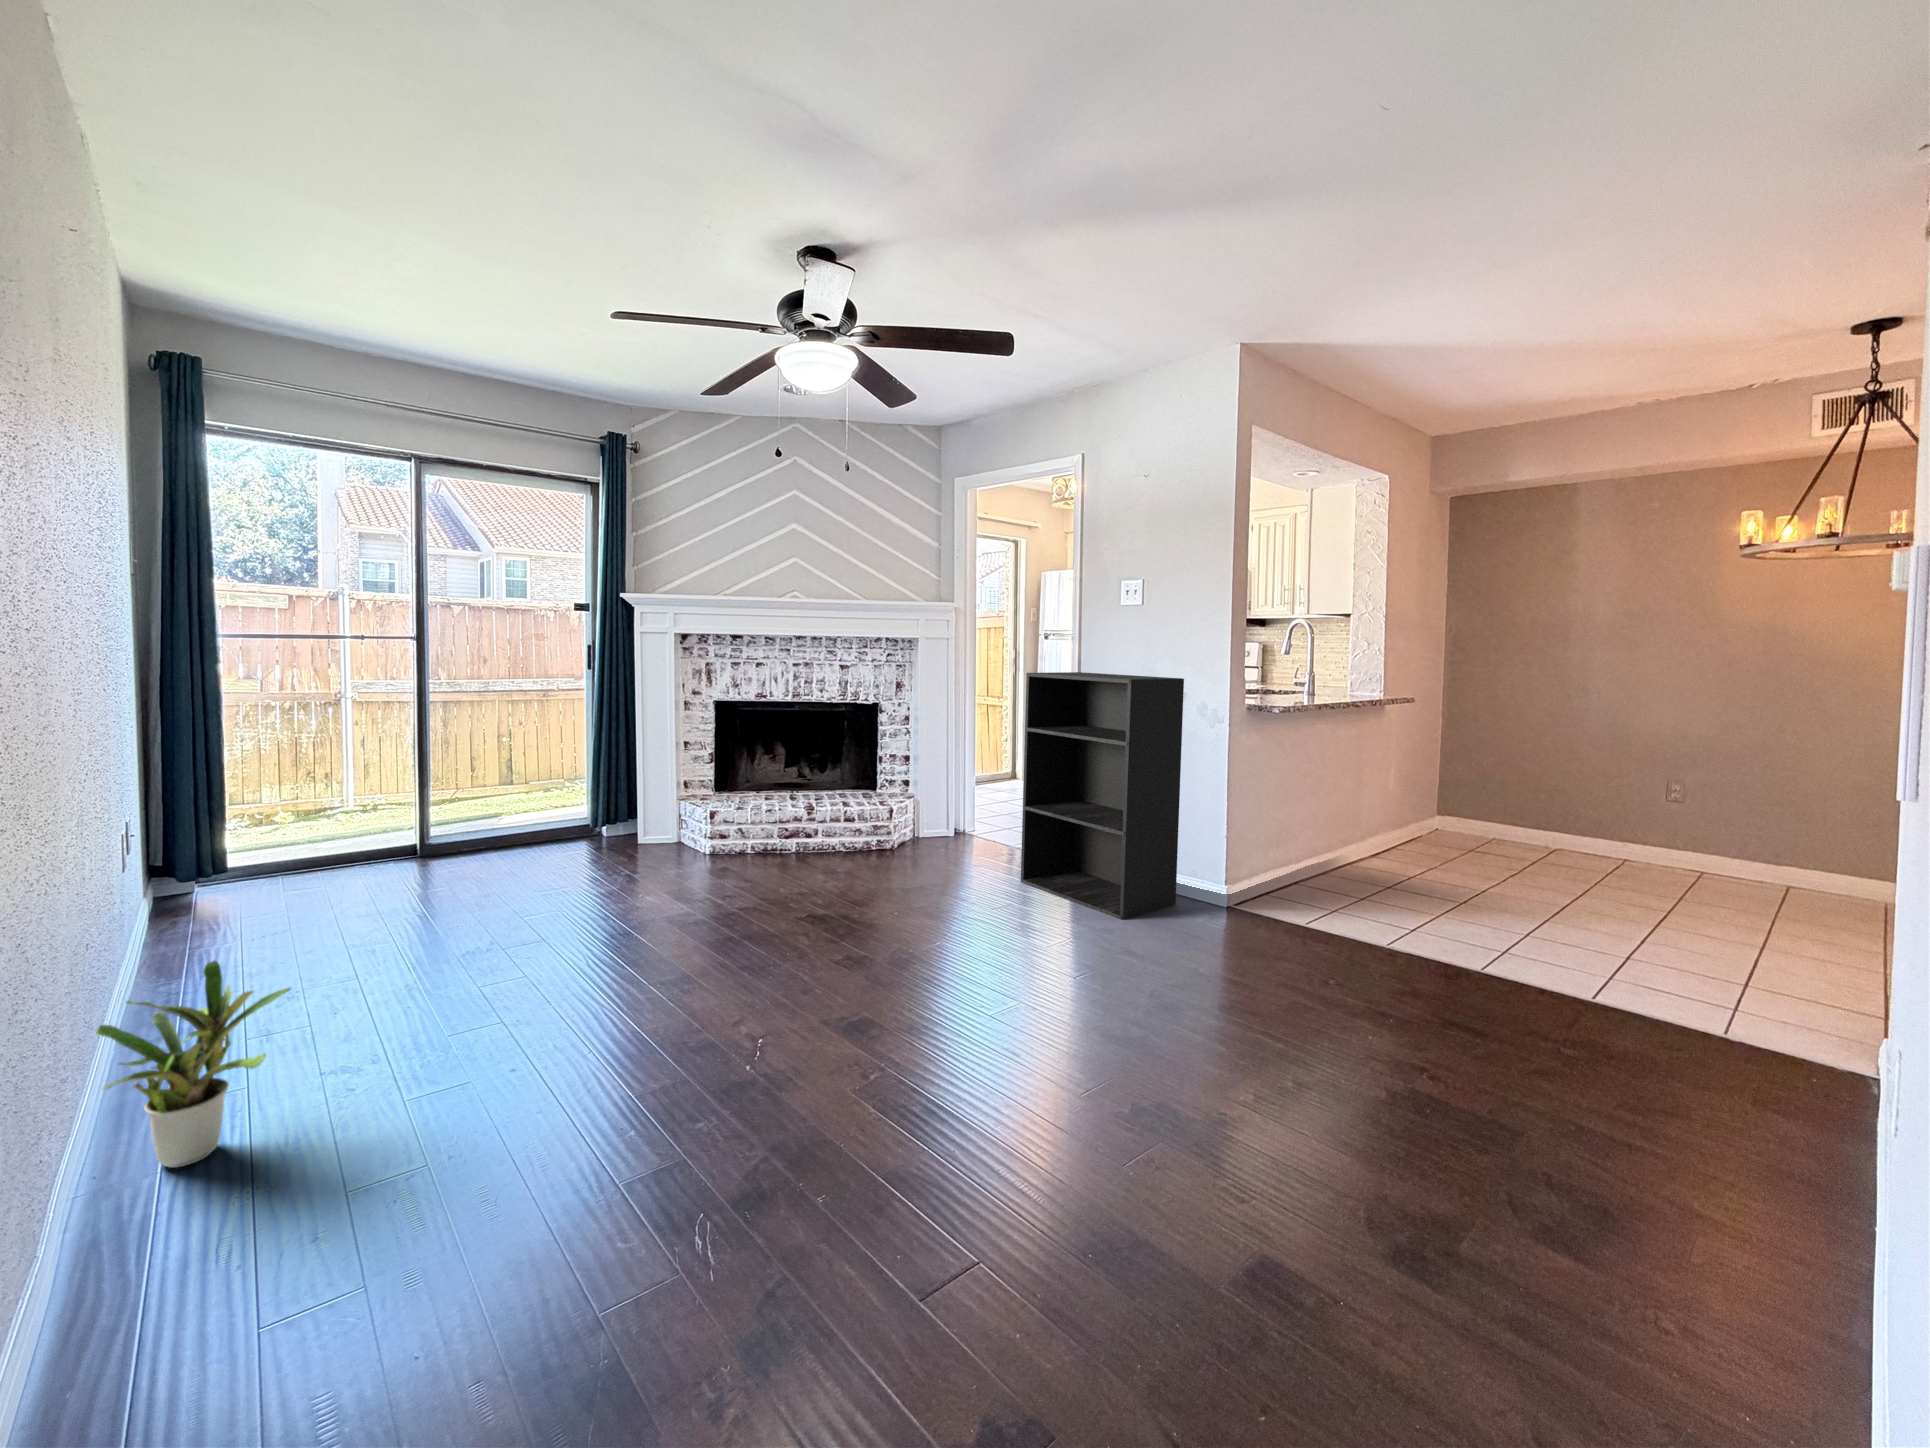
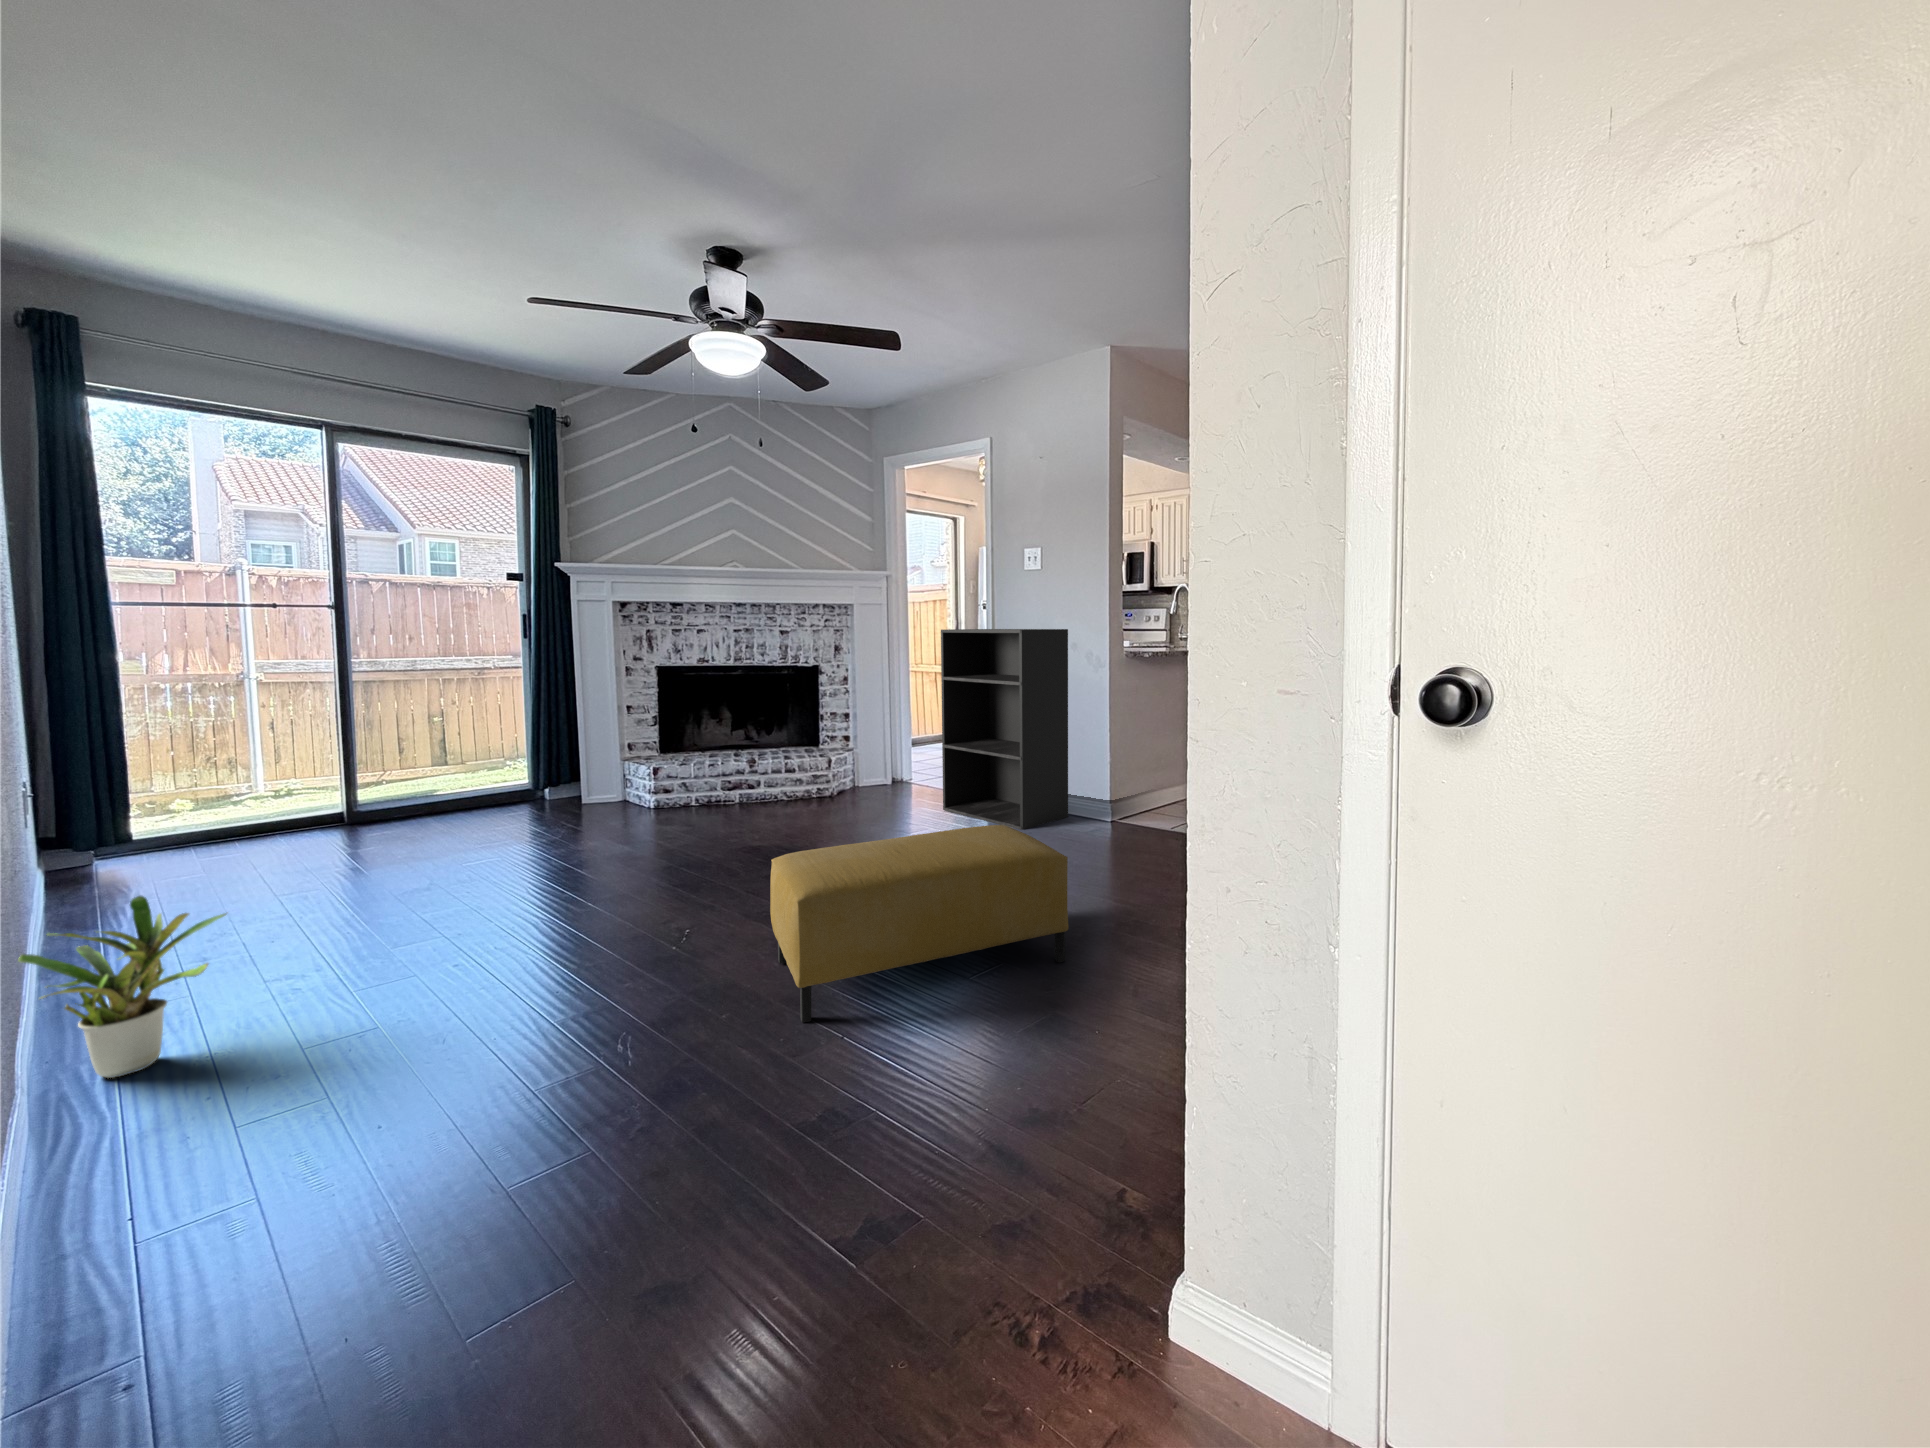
ottoman: none [854,943,1241,1208] -> present [770,825,1069,1023]

